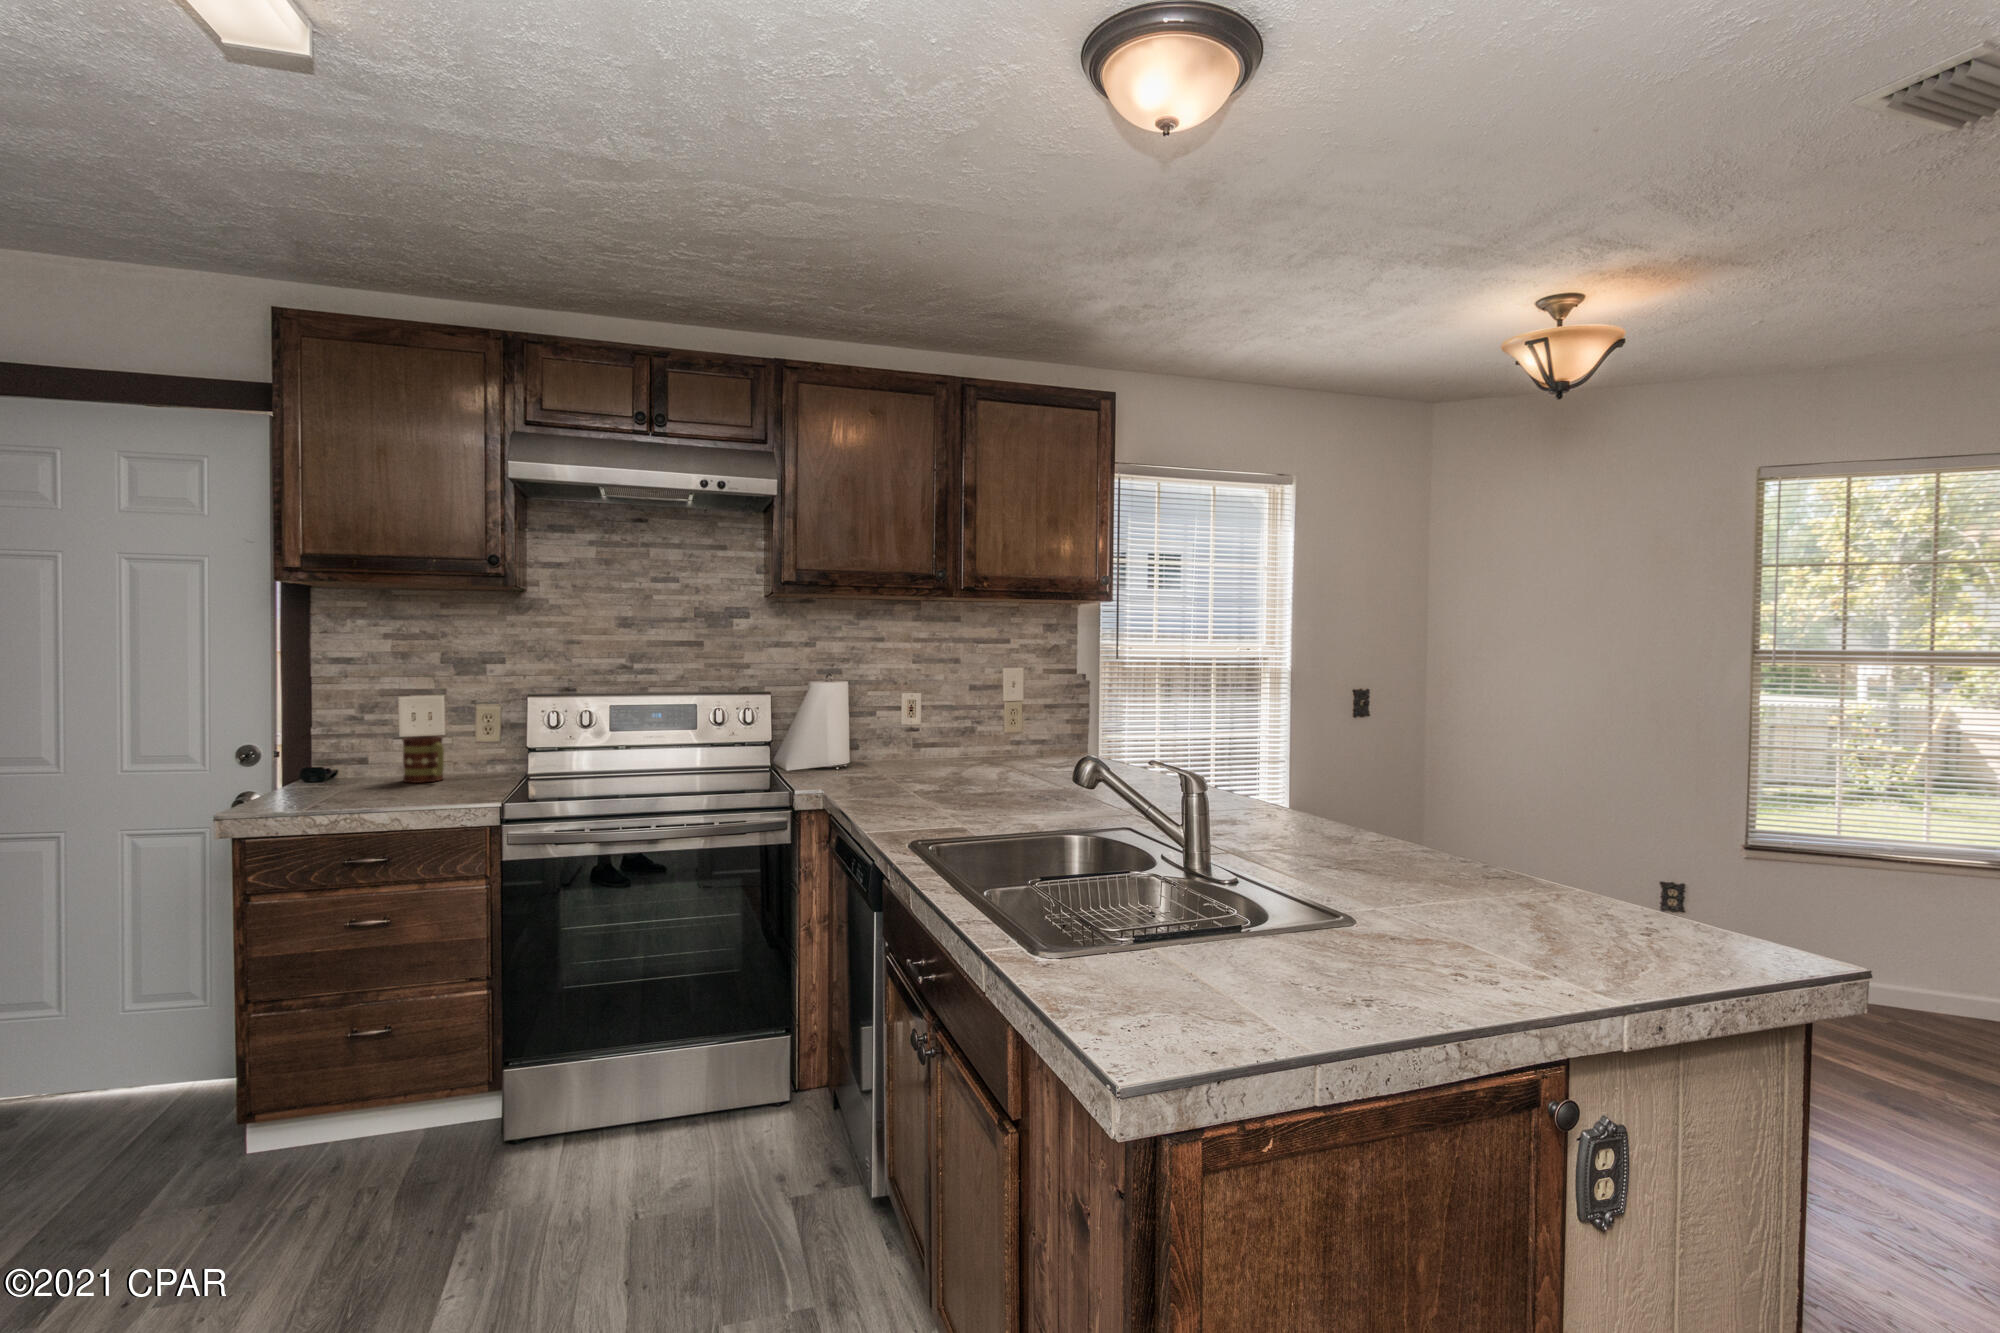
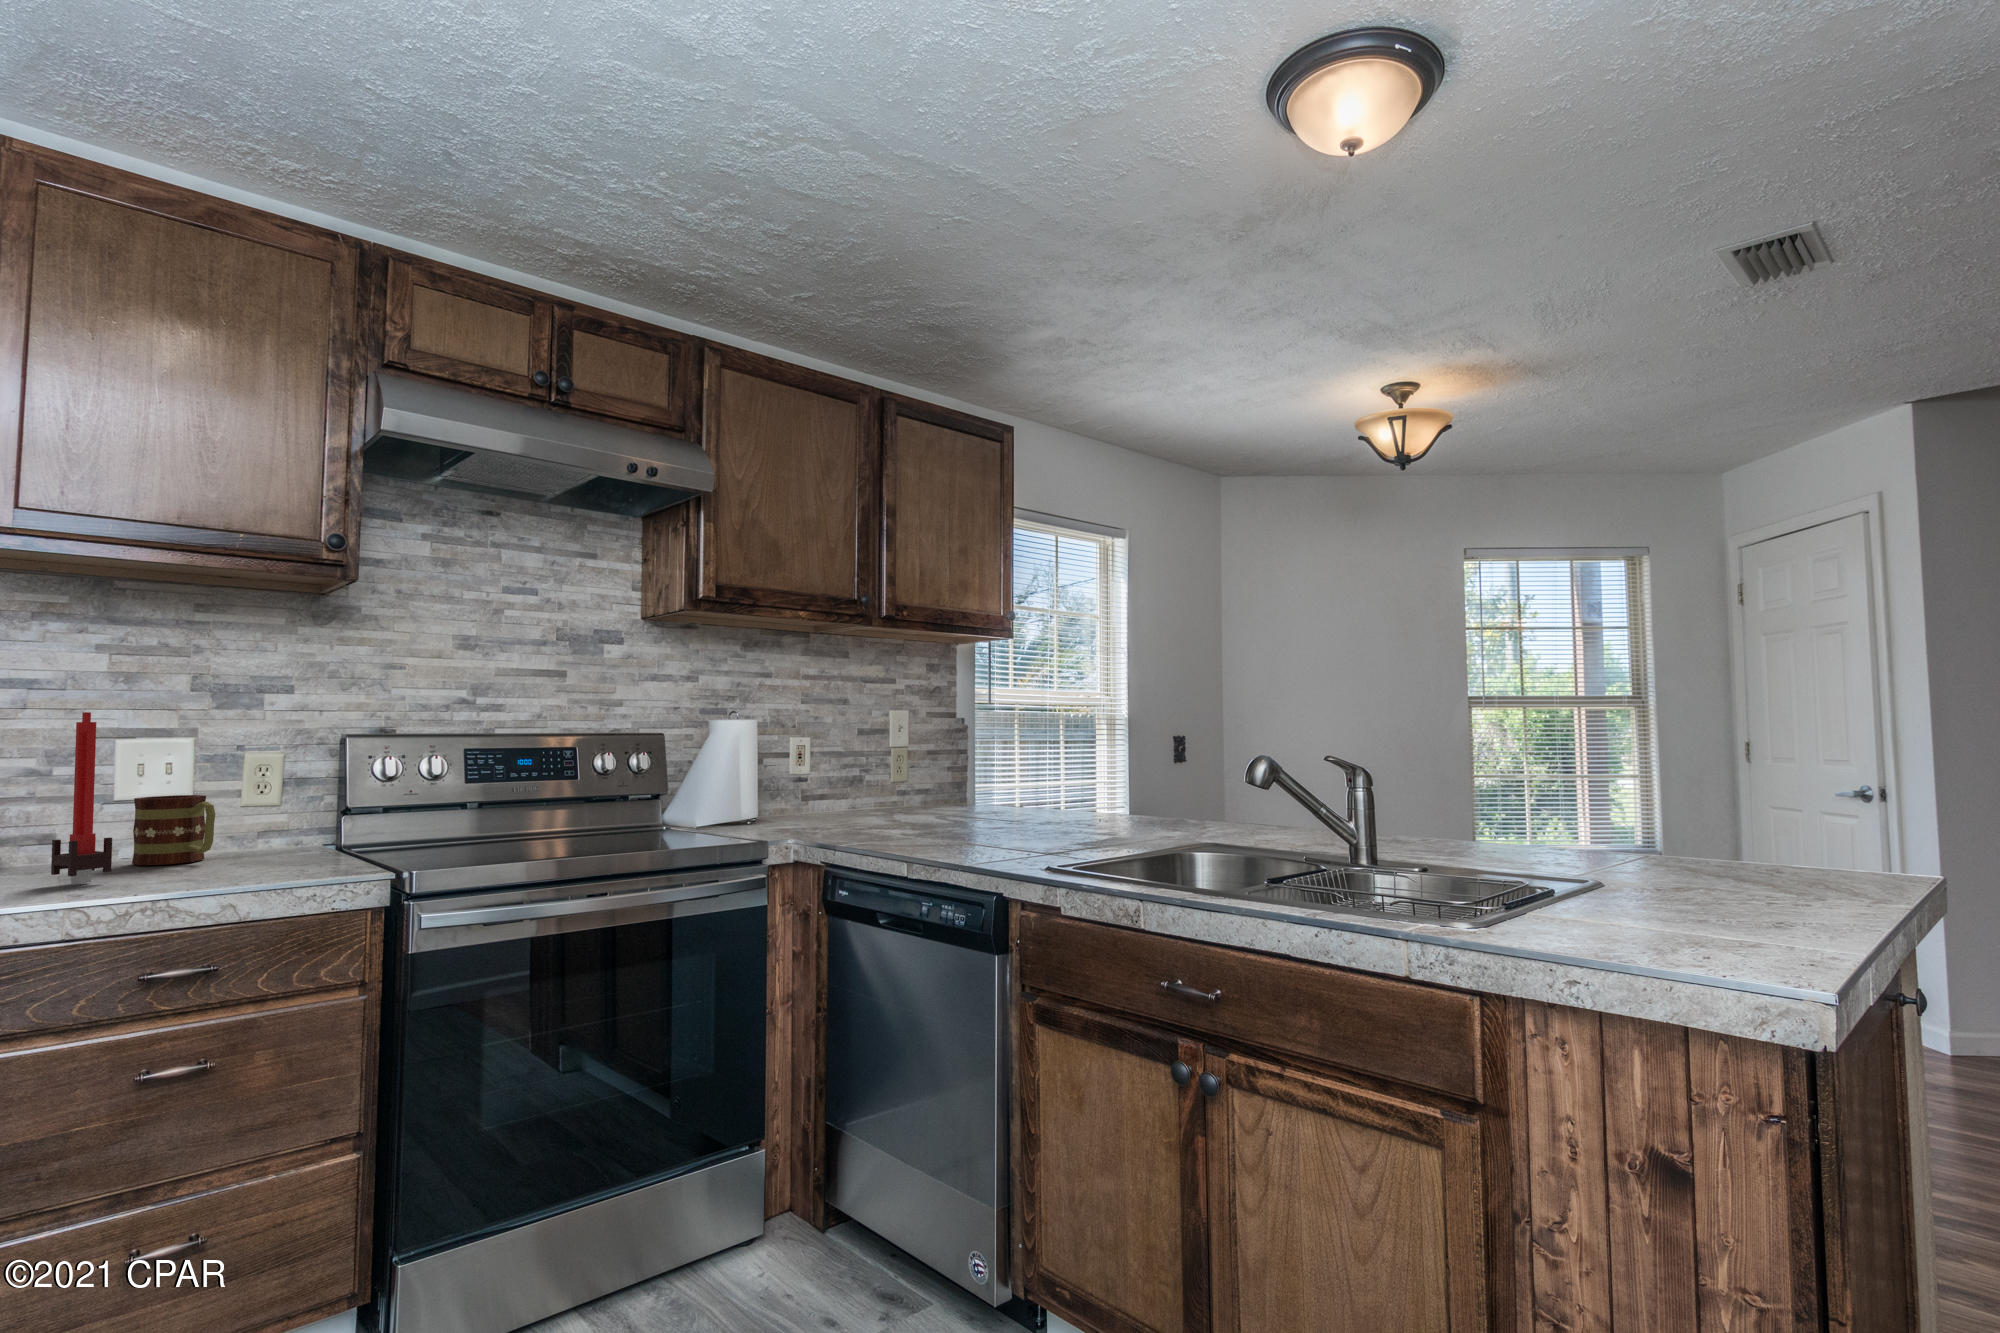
candle: none [346,688,376,795] -> present [51,712,112,884]

